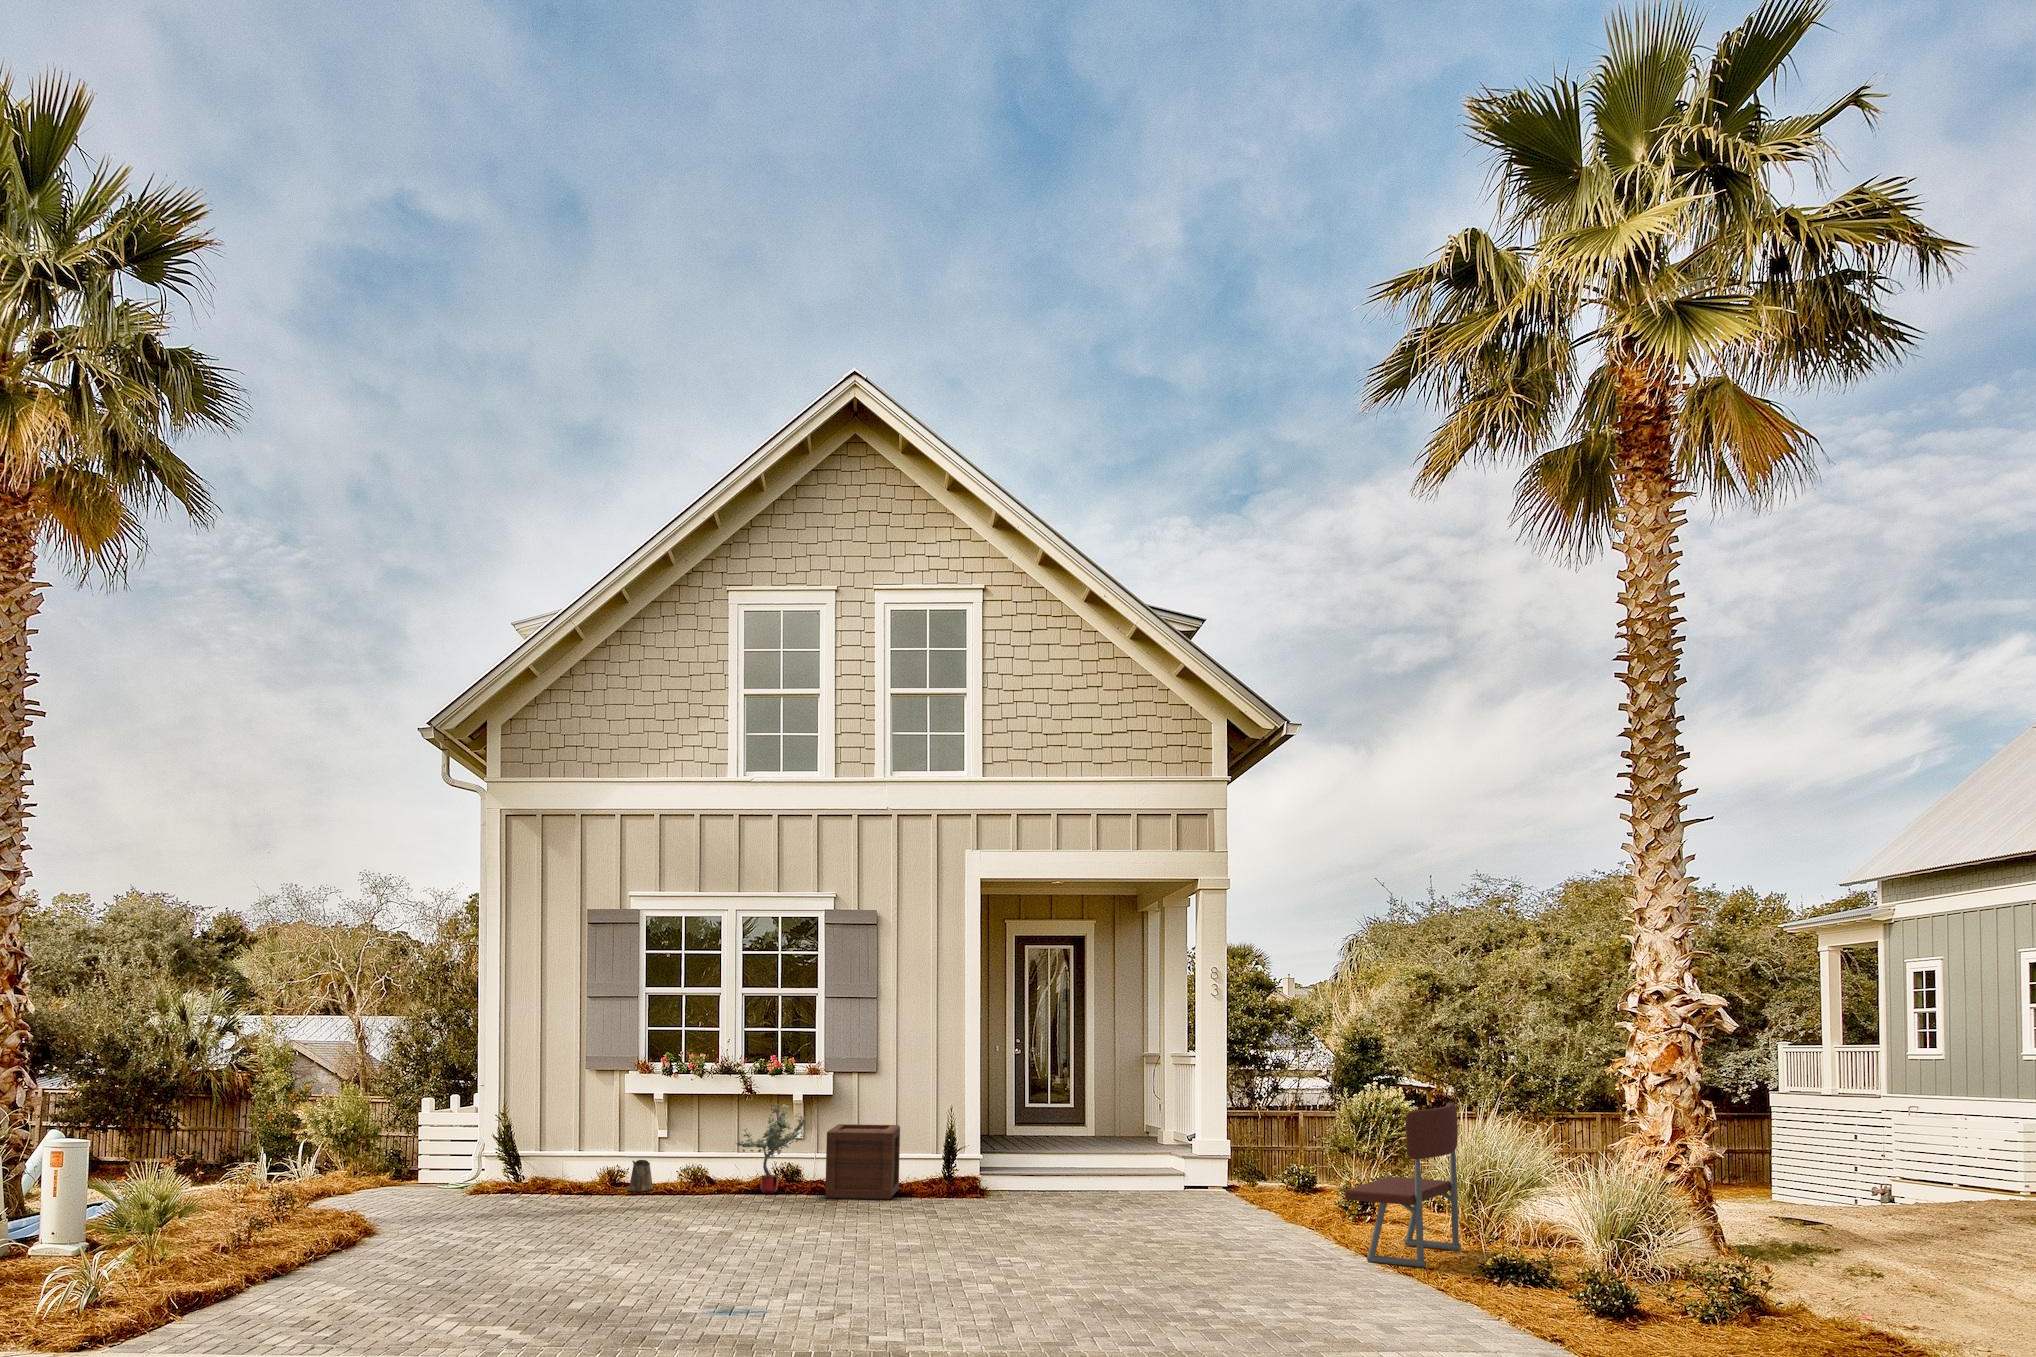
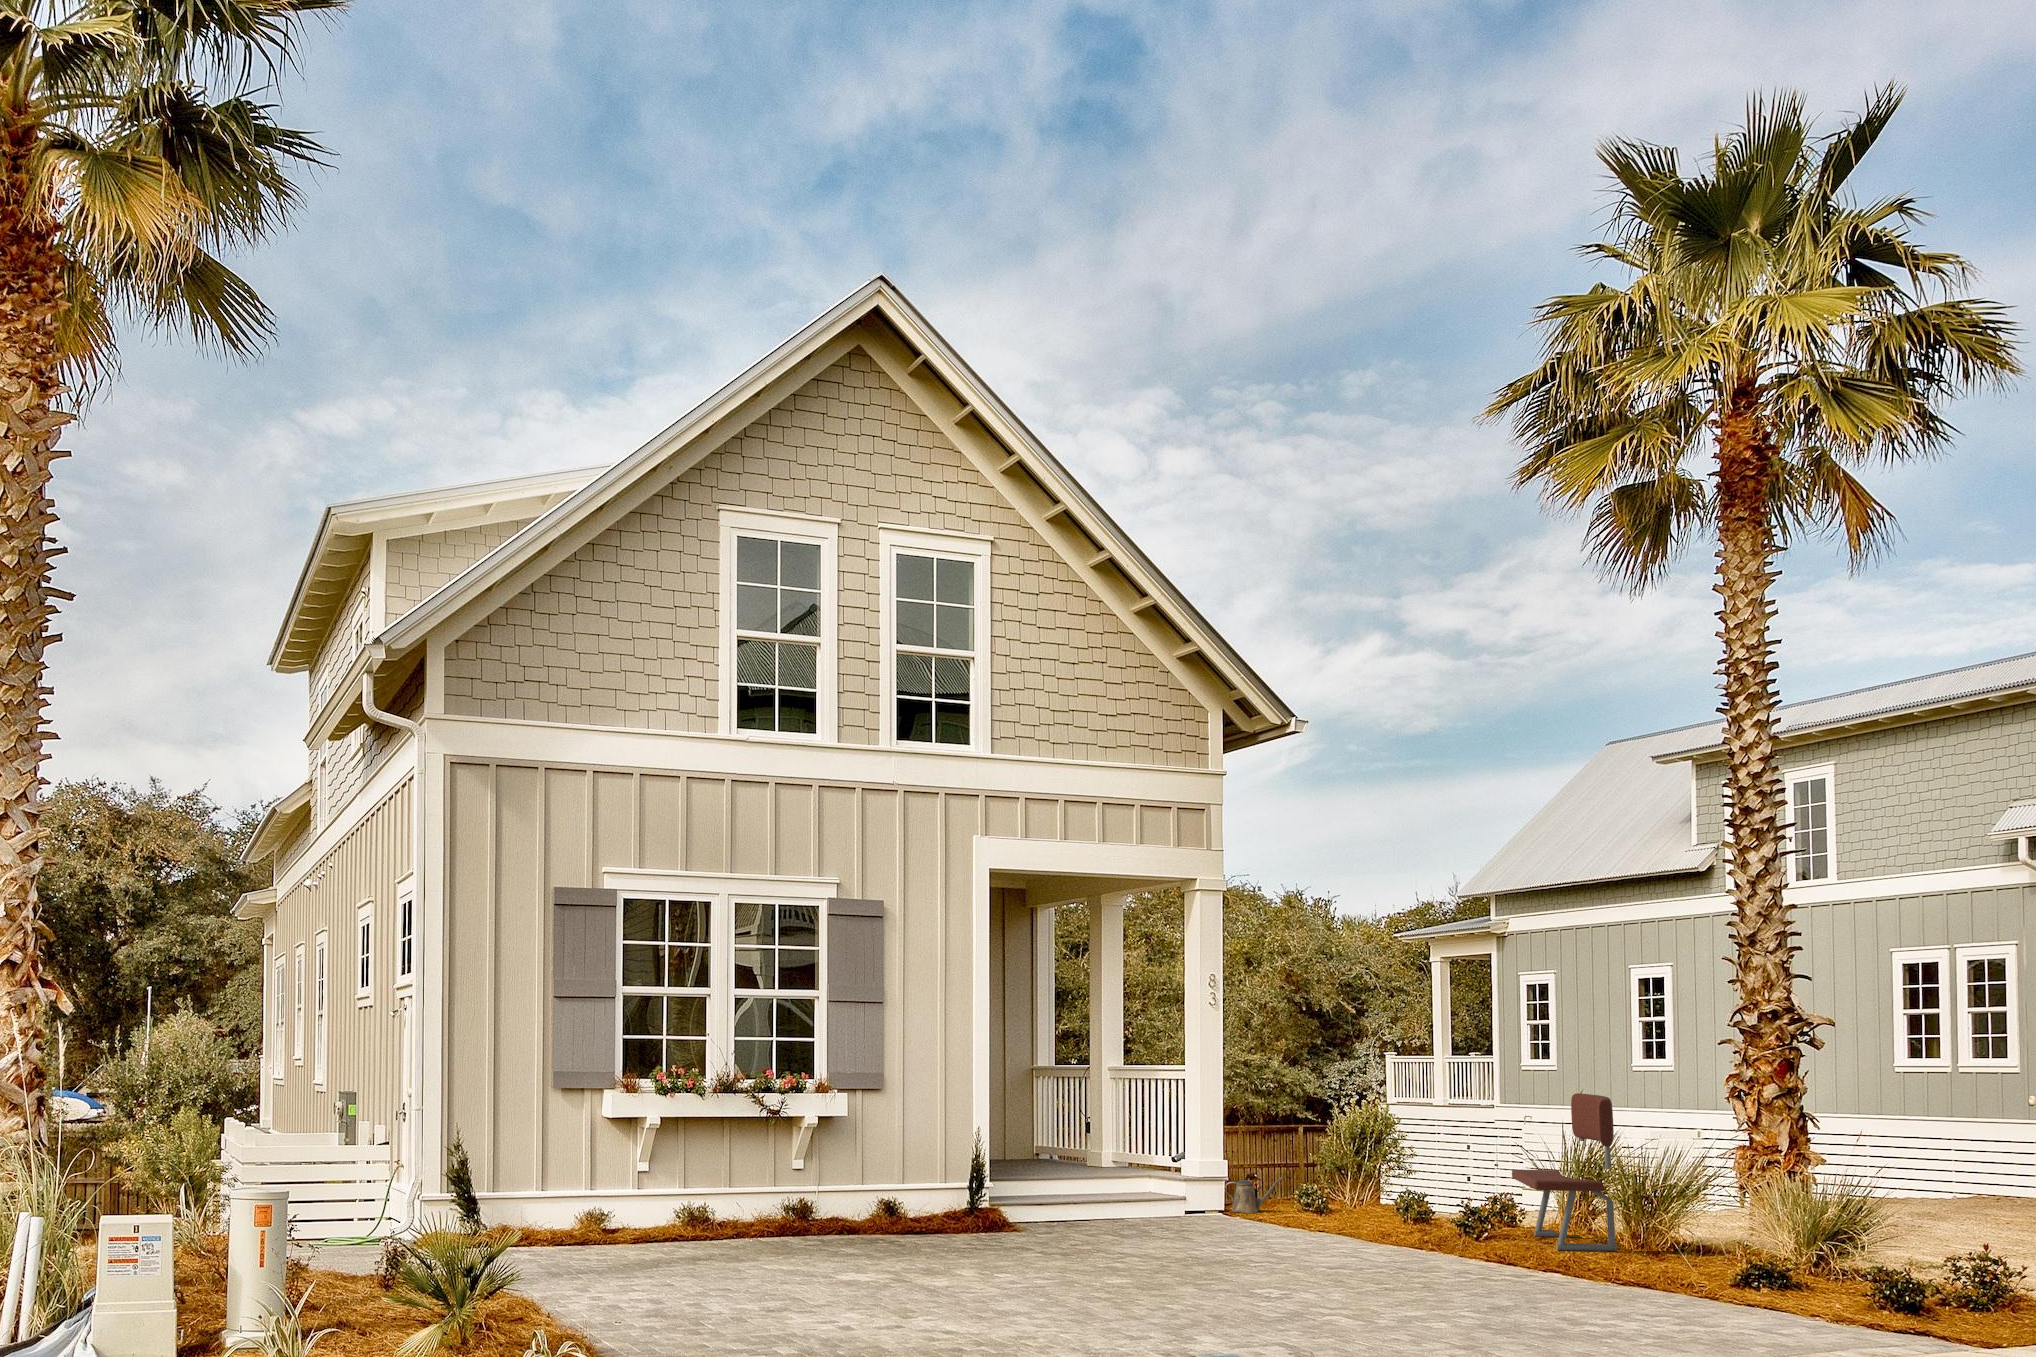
potted tree: present [736,1104,806,1194] -> none [746,1125,829,1232]
wooden crate: present [825,1124,900,1200] -> none [843,1146,942,1233]
watering can: present [628,1160,654,1191] -> present [1225,1177,1283,1213]

